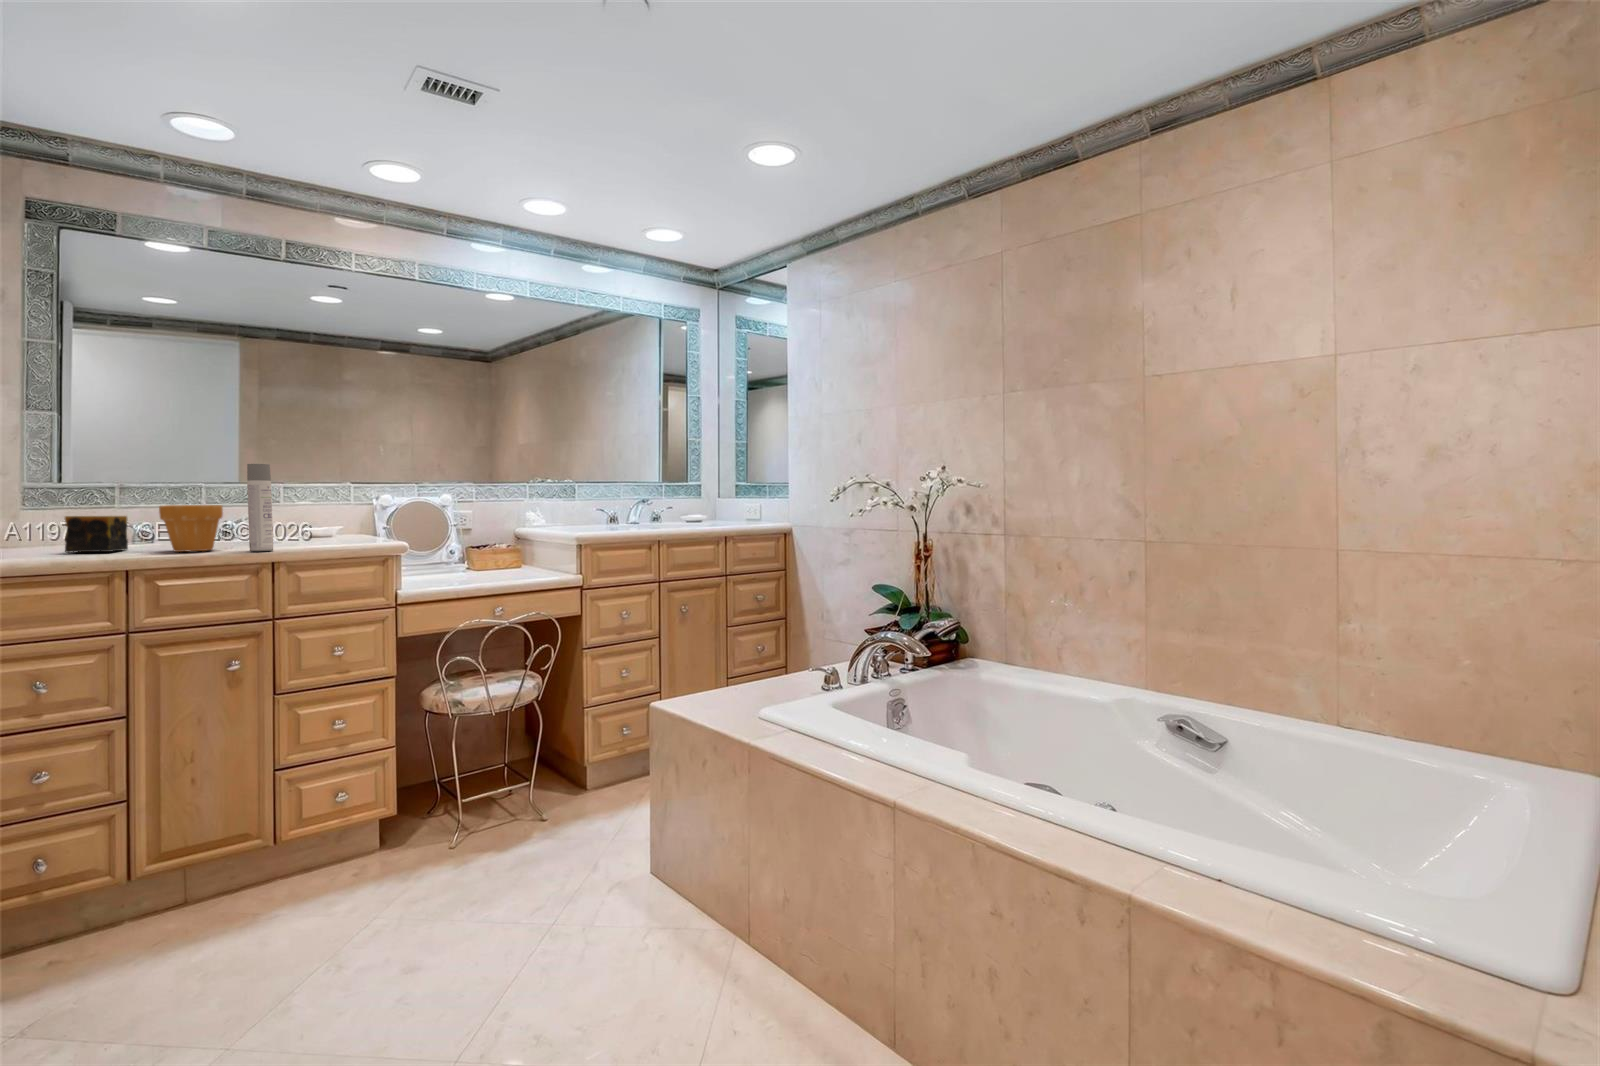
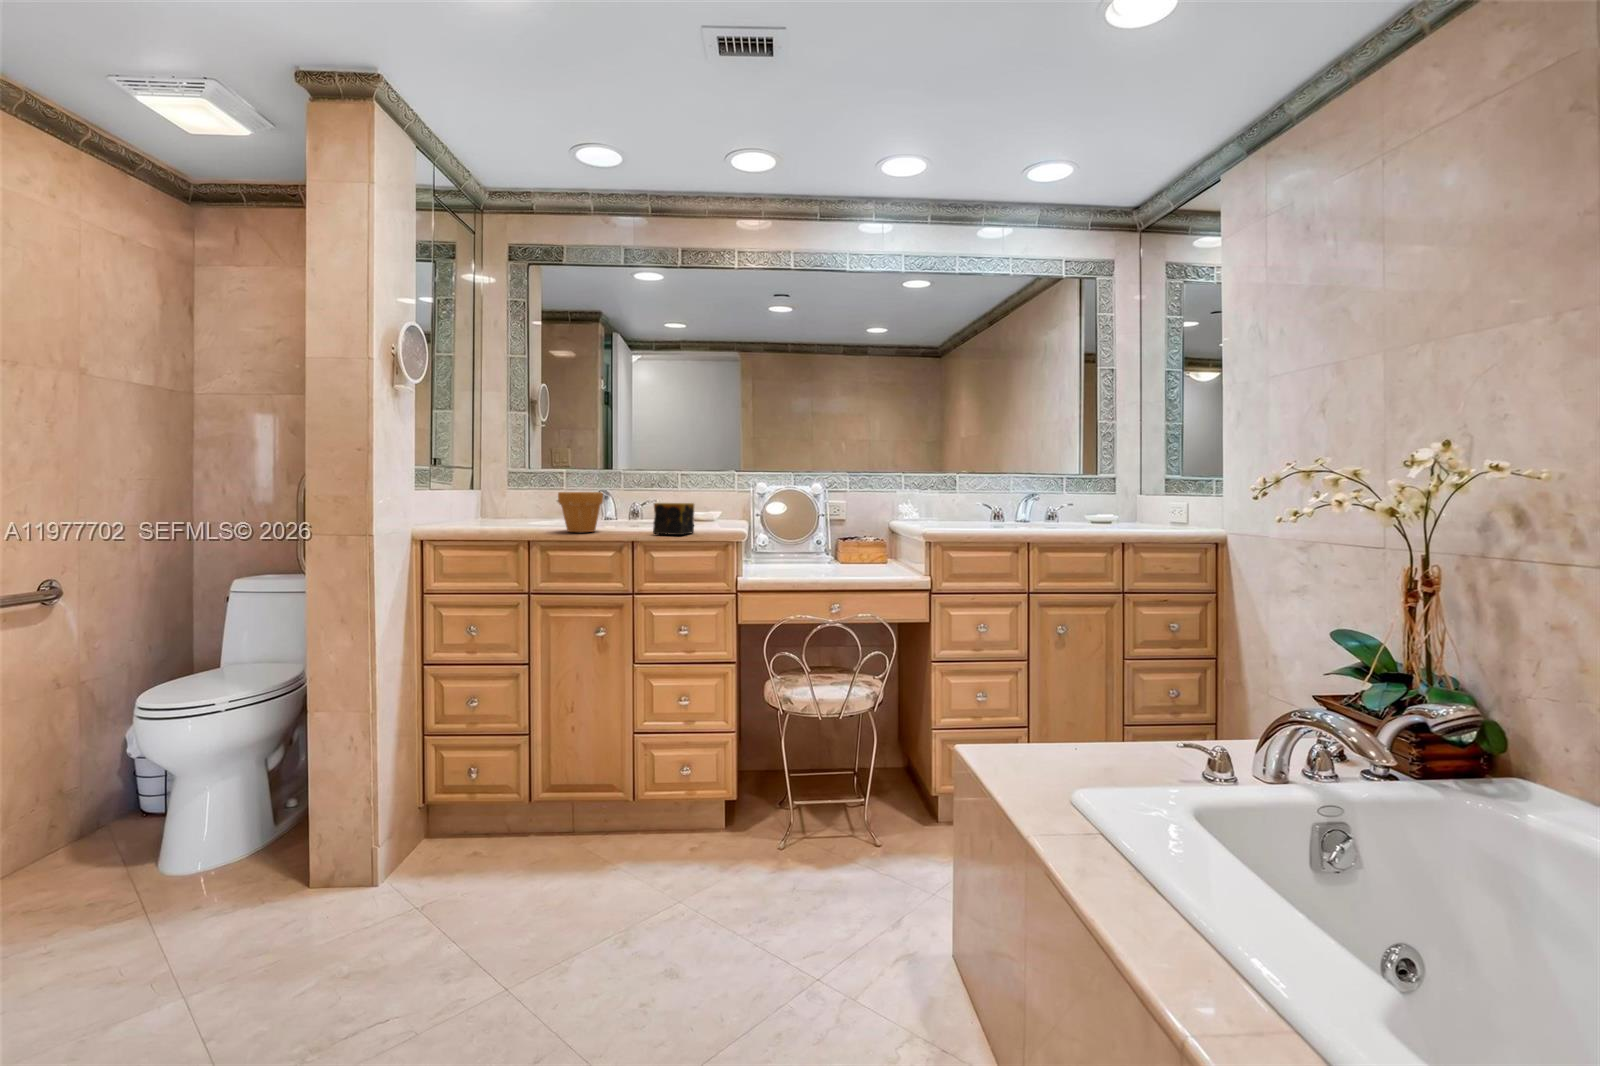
spray bottle: present [247,464,273,551] -> none [616,456,634,535]
candle: present [65,516,128,553] -> present [653,503,694,535]

